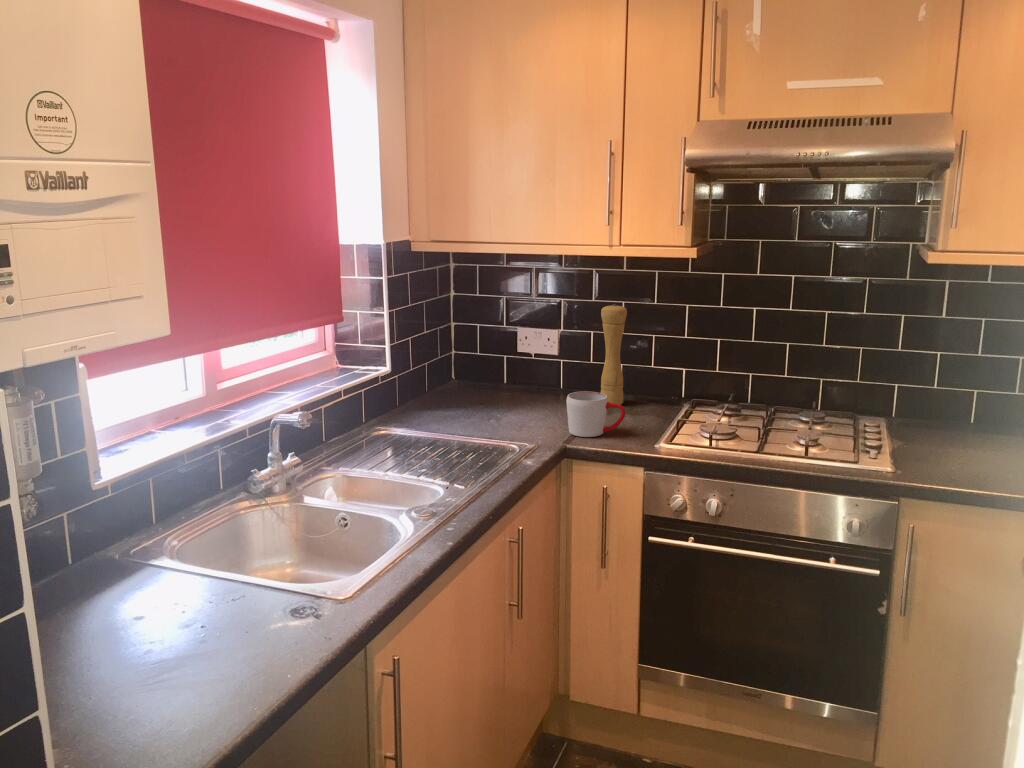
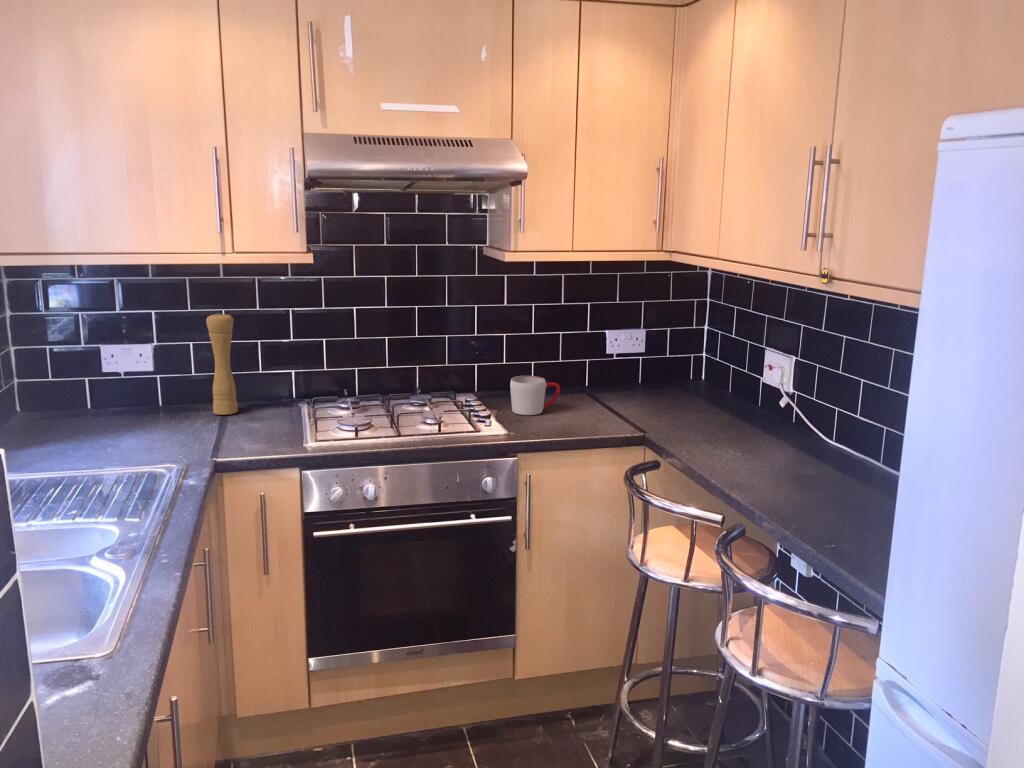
mug: present [566,392,625,437] -> present [510,376,560,415]

